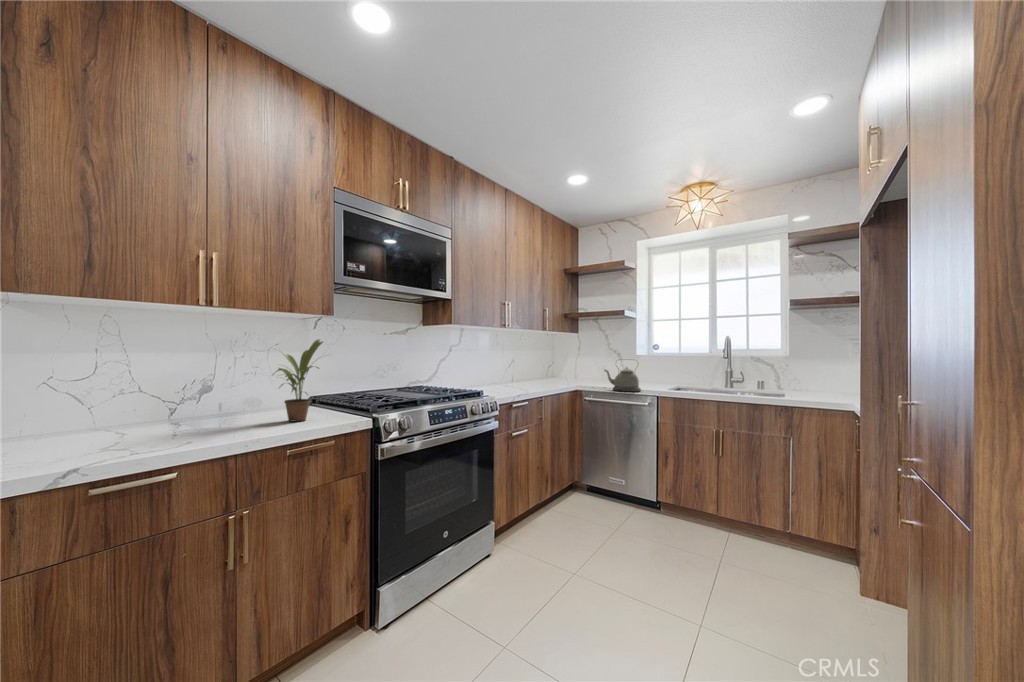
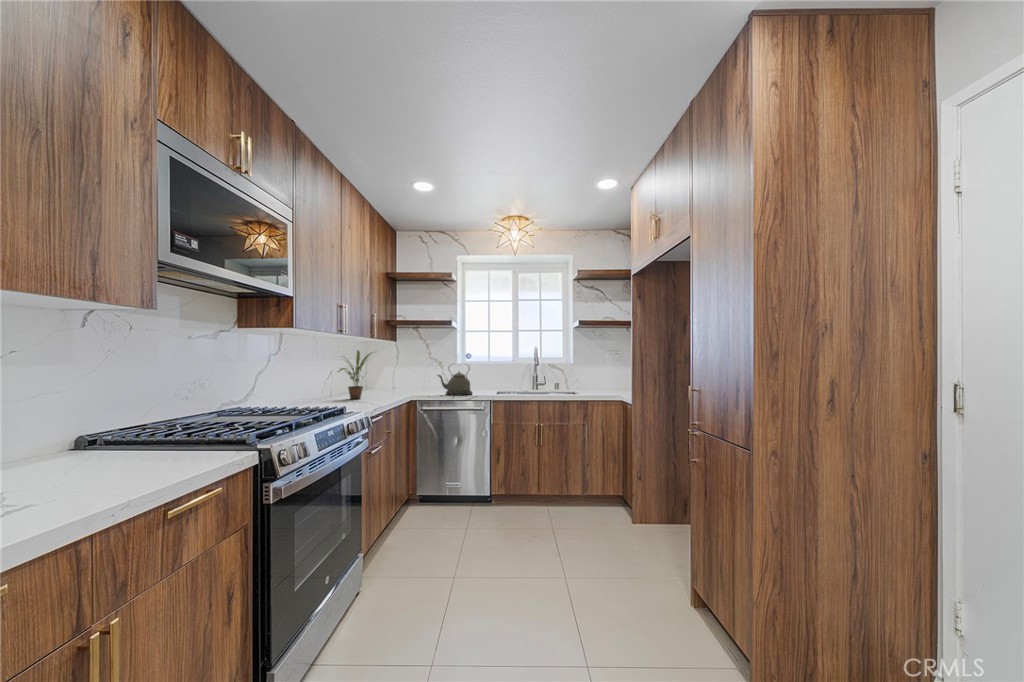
potted plant: present [276,339,323,422] -> present [338,350,372,399]

